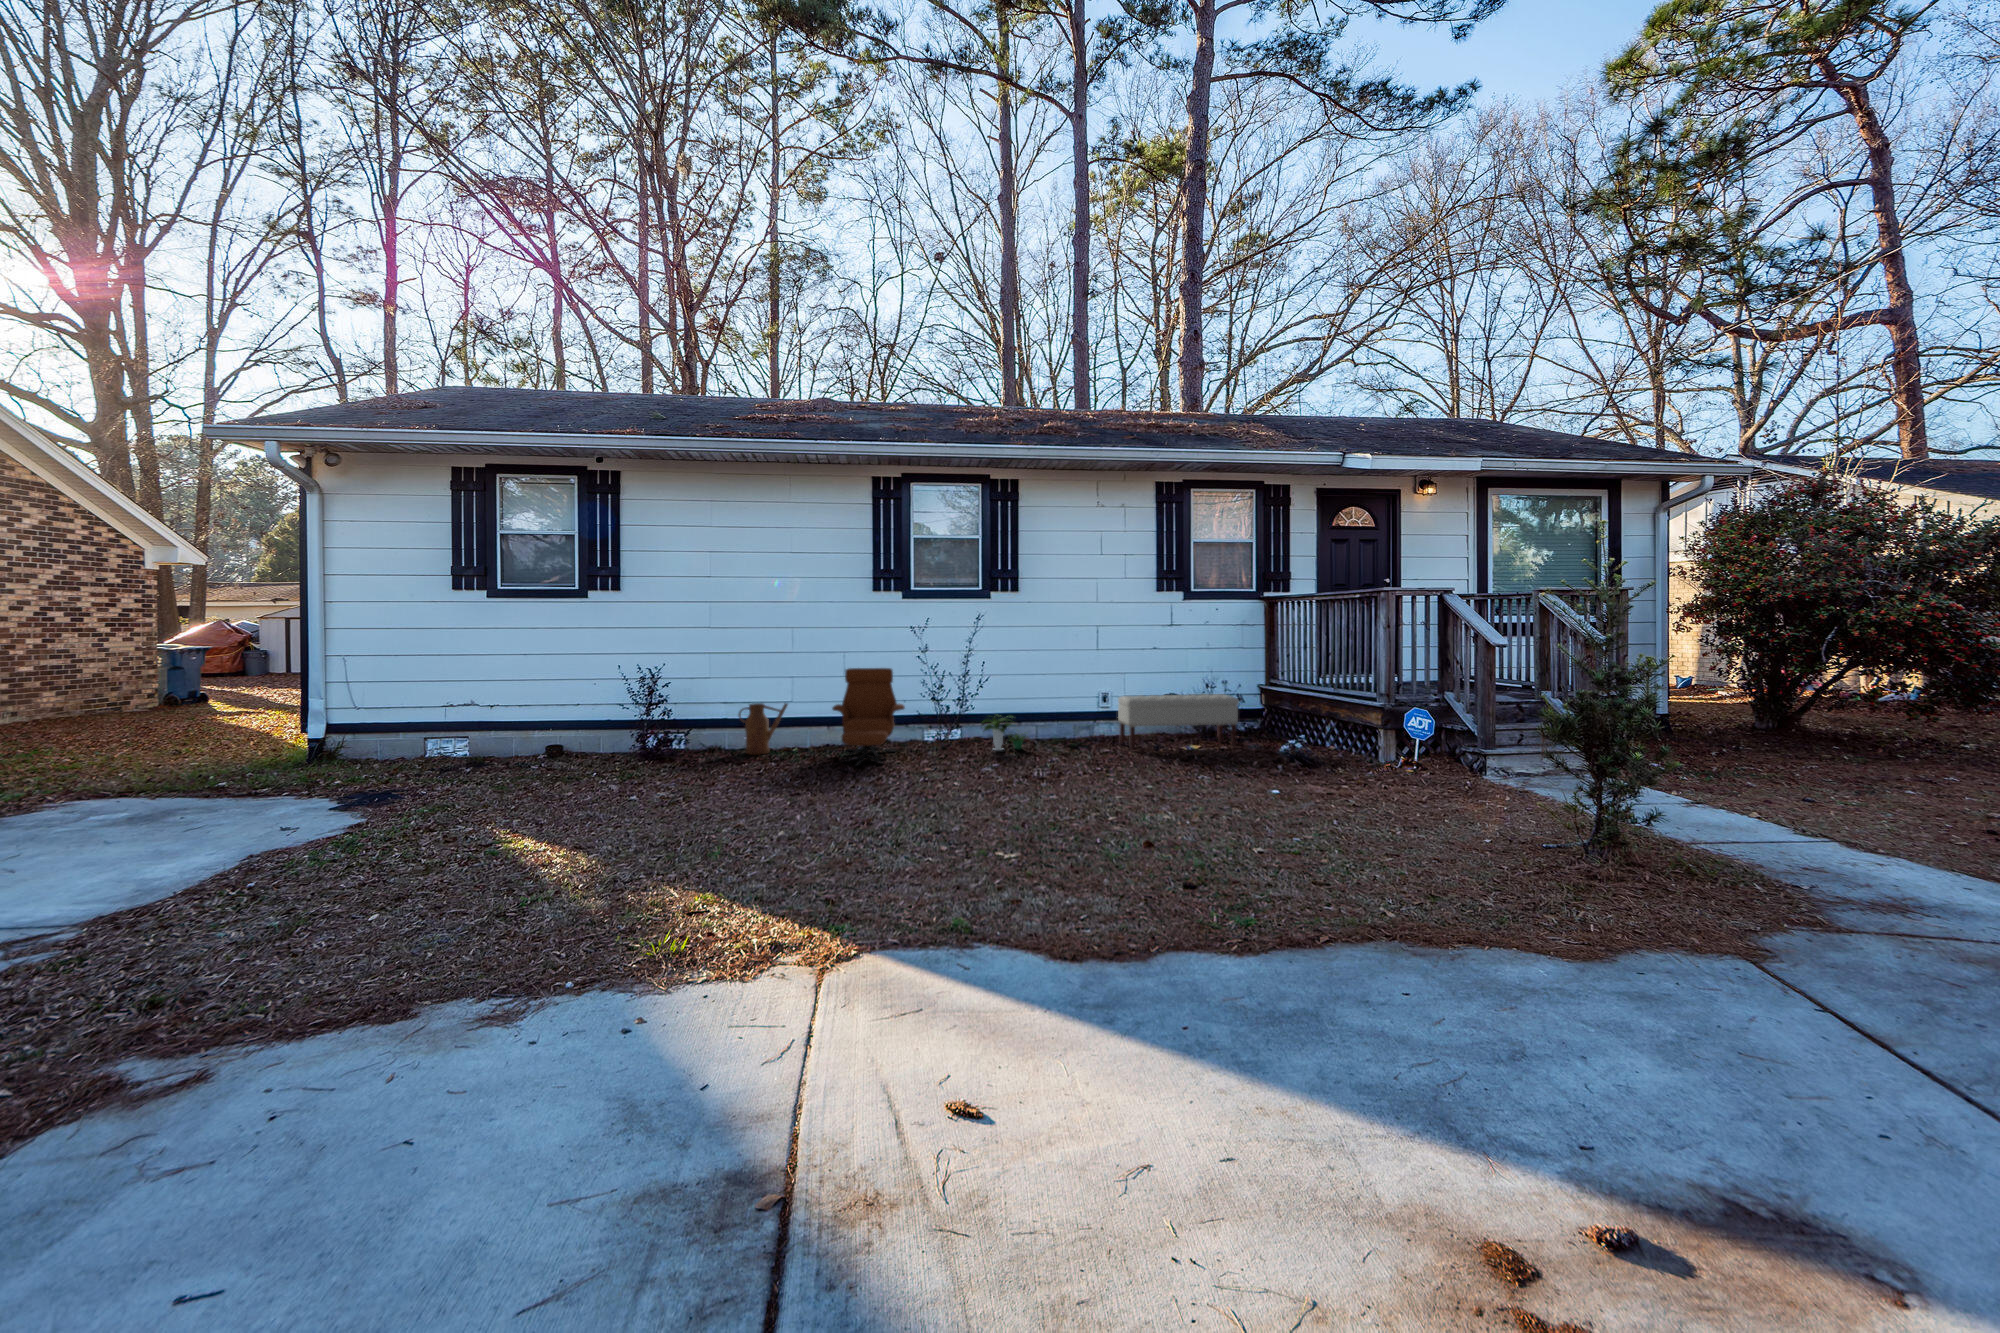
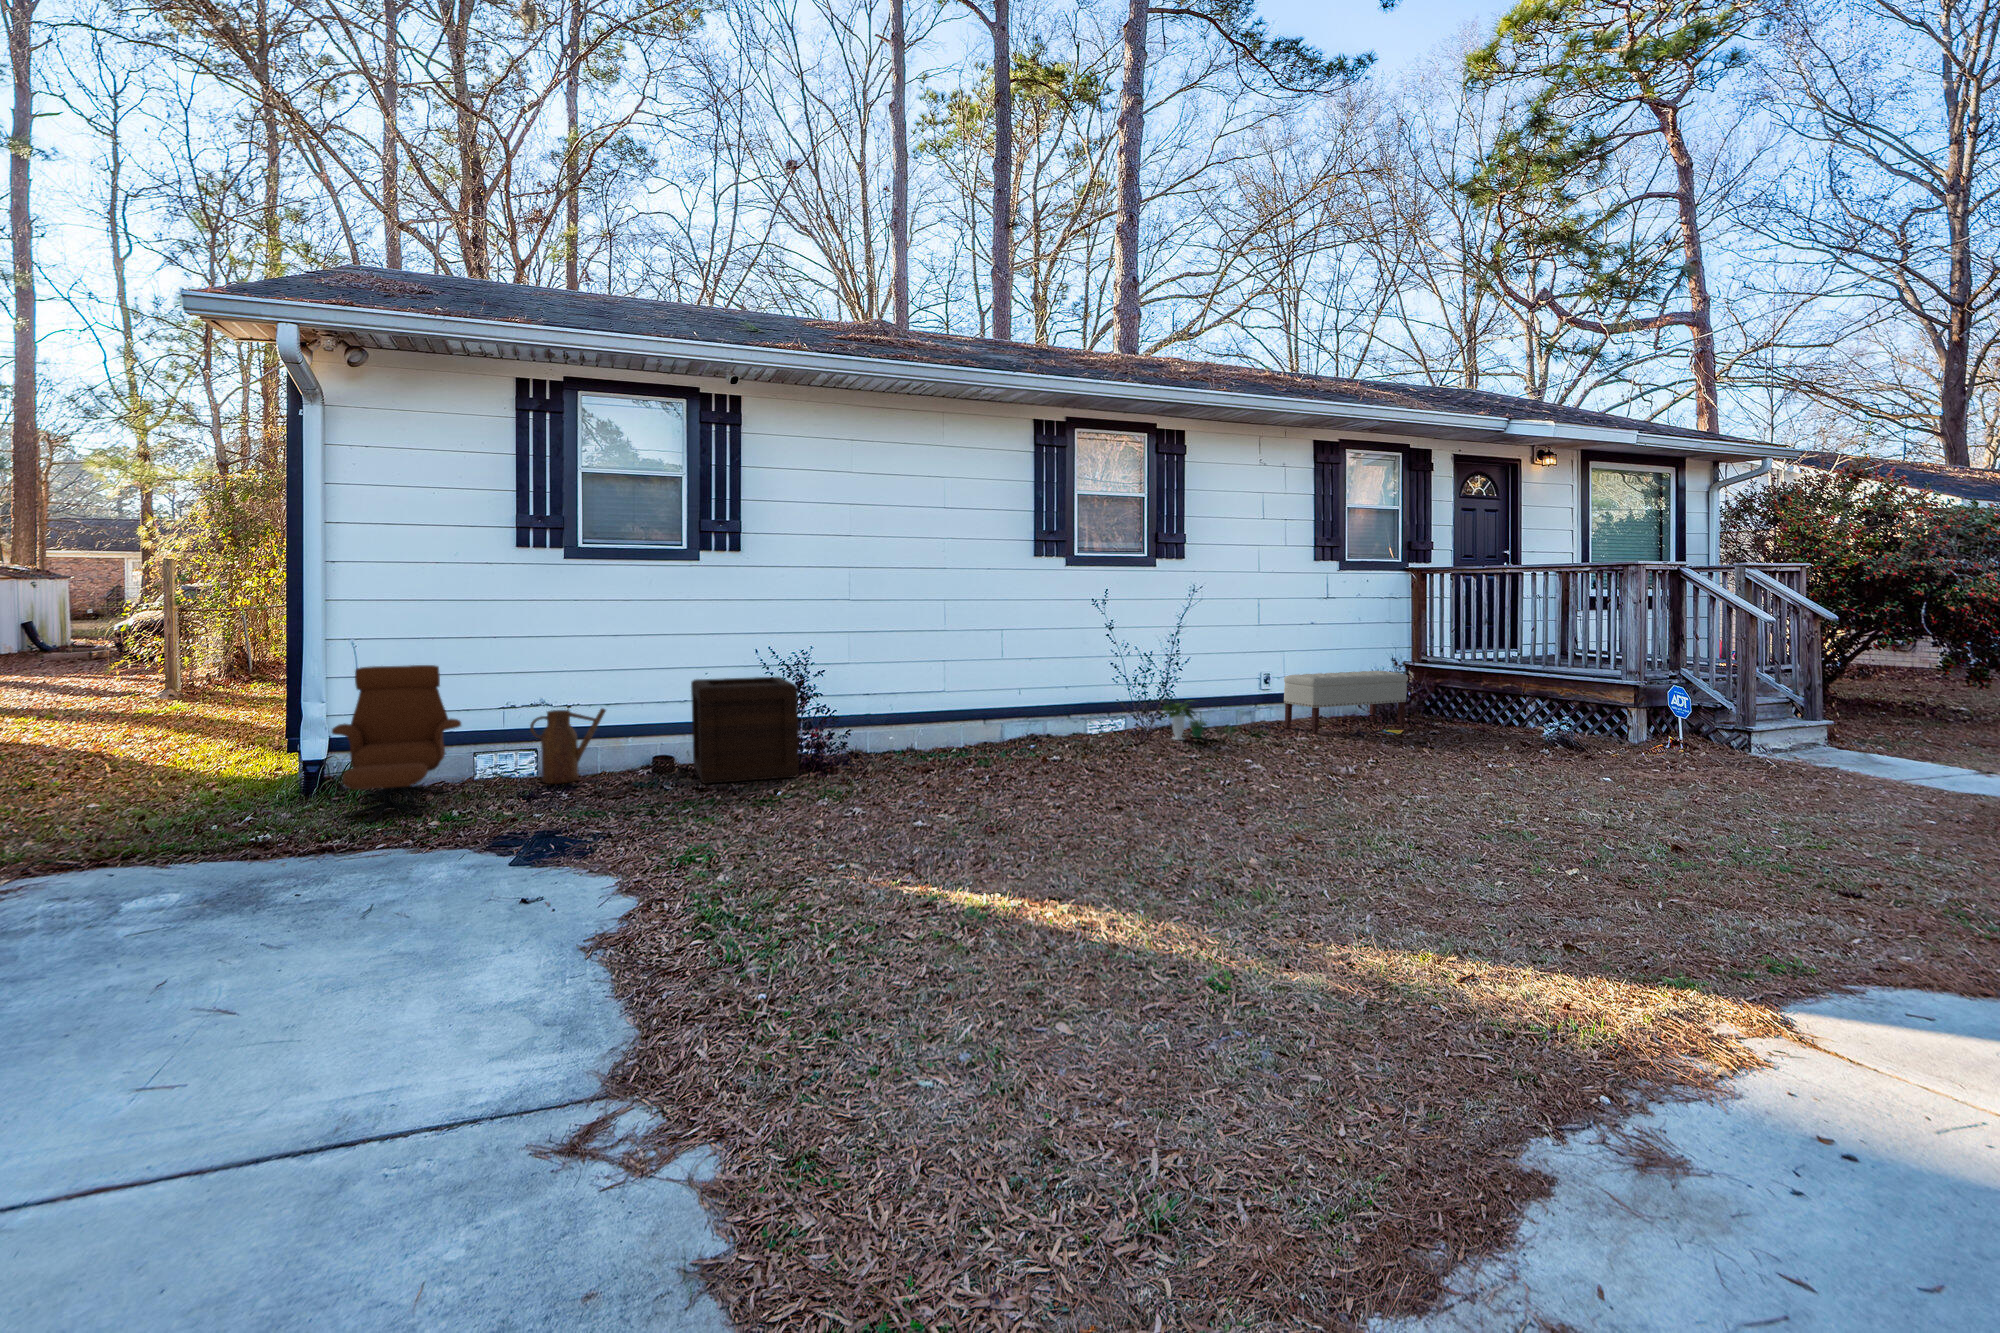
lounge chair: present [832,668,905,766] -> present [332,665,461,822]
wooden crate: none [552,687,651,767] -> present [691,677,799,784]
watering can: present [739,703,788,755] -> present [530,708,606,784]

